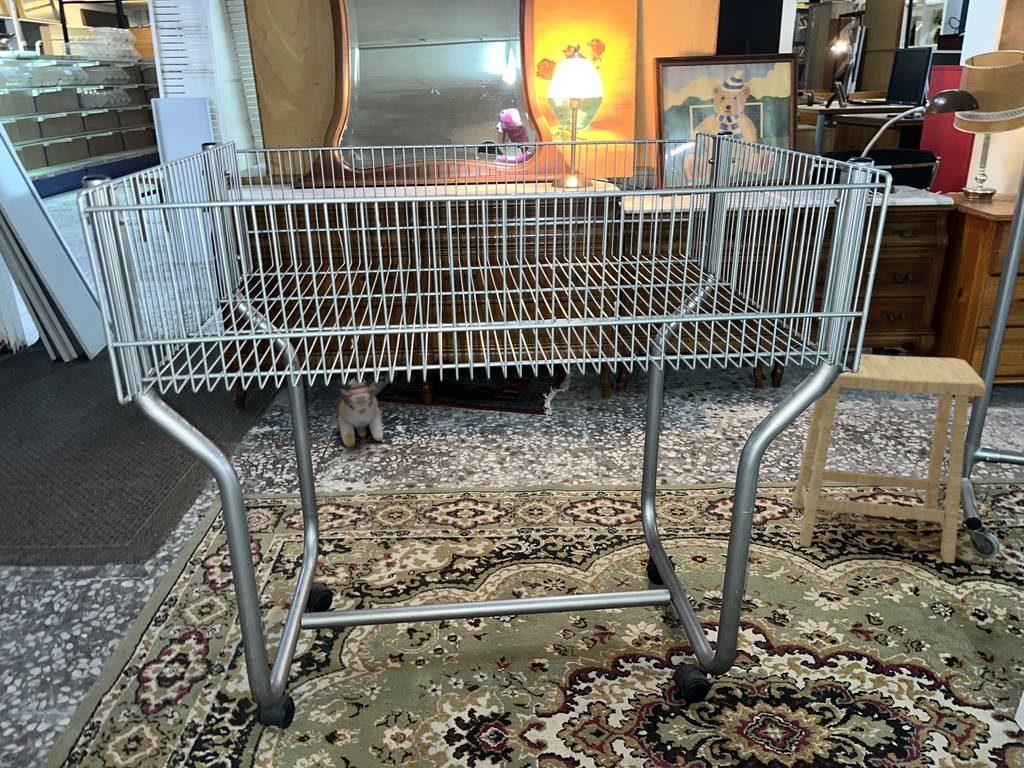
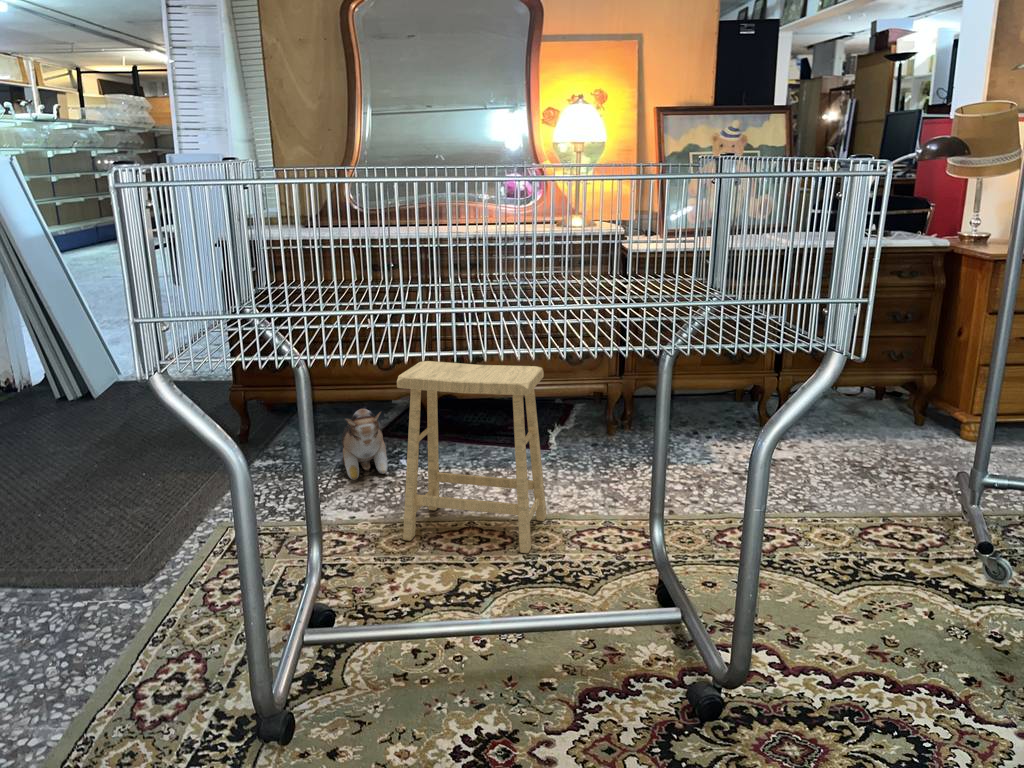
footstool: present [793,354,985,563] -> present [397,361,547,553]

